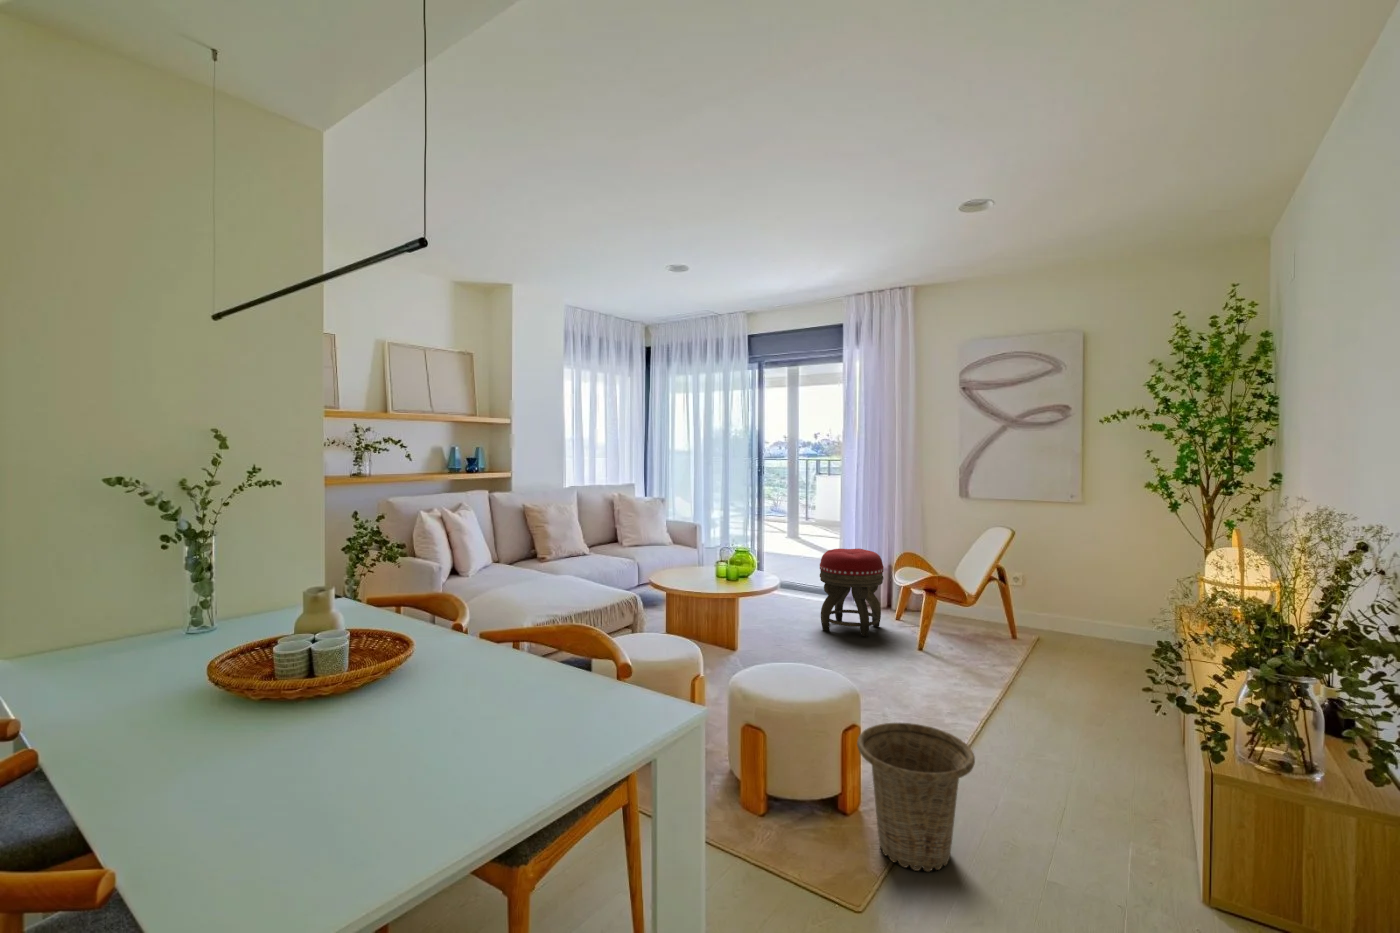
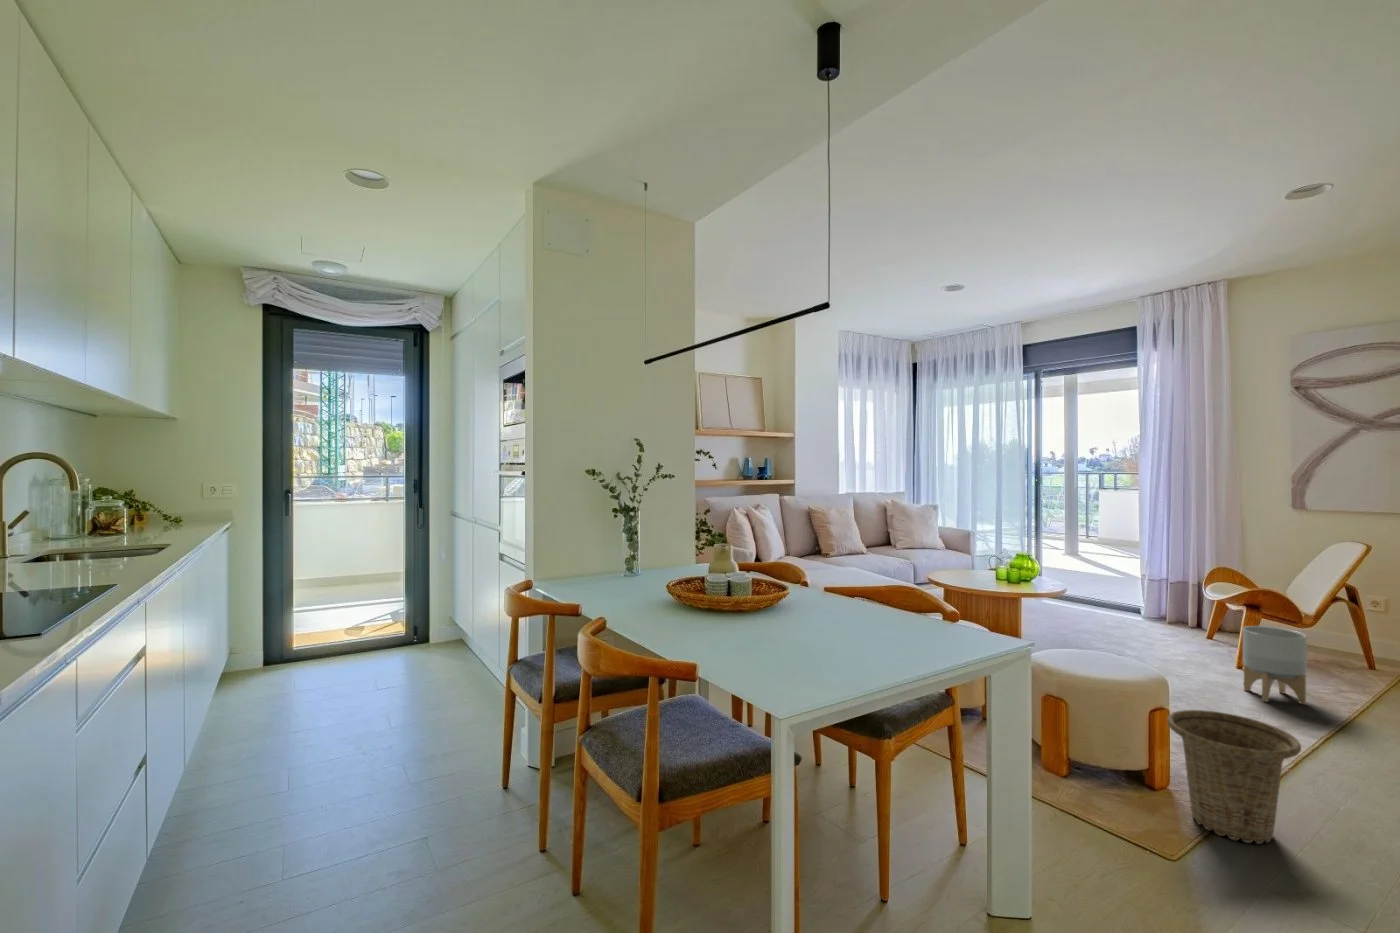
footstool: present [820,549,884,637] -> none [1111,560,1190,653]
planter: none [924,609,971,682] -> present [1243,626,1307,704]

